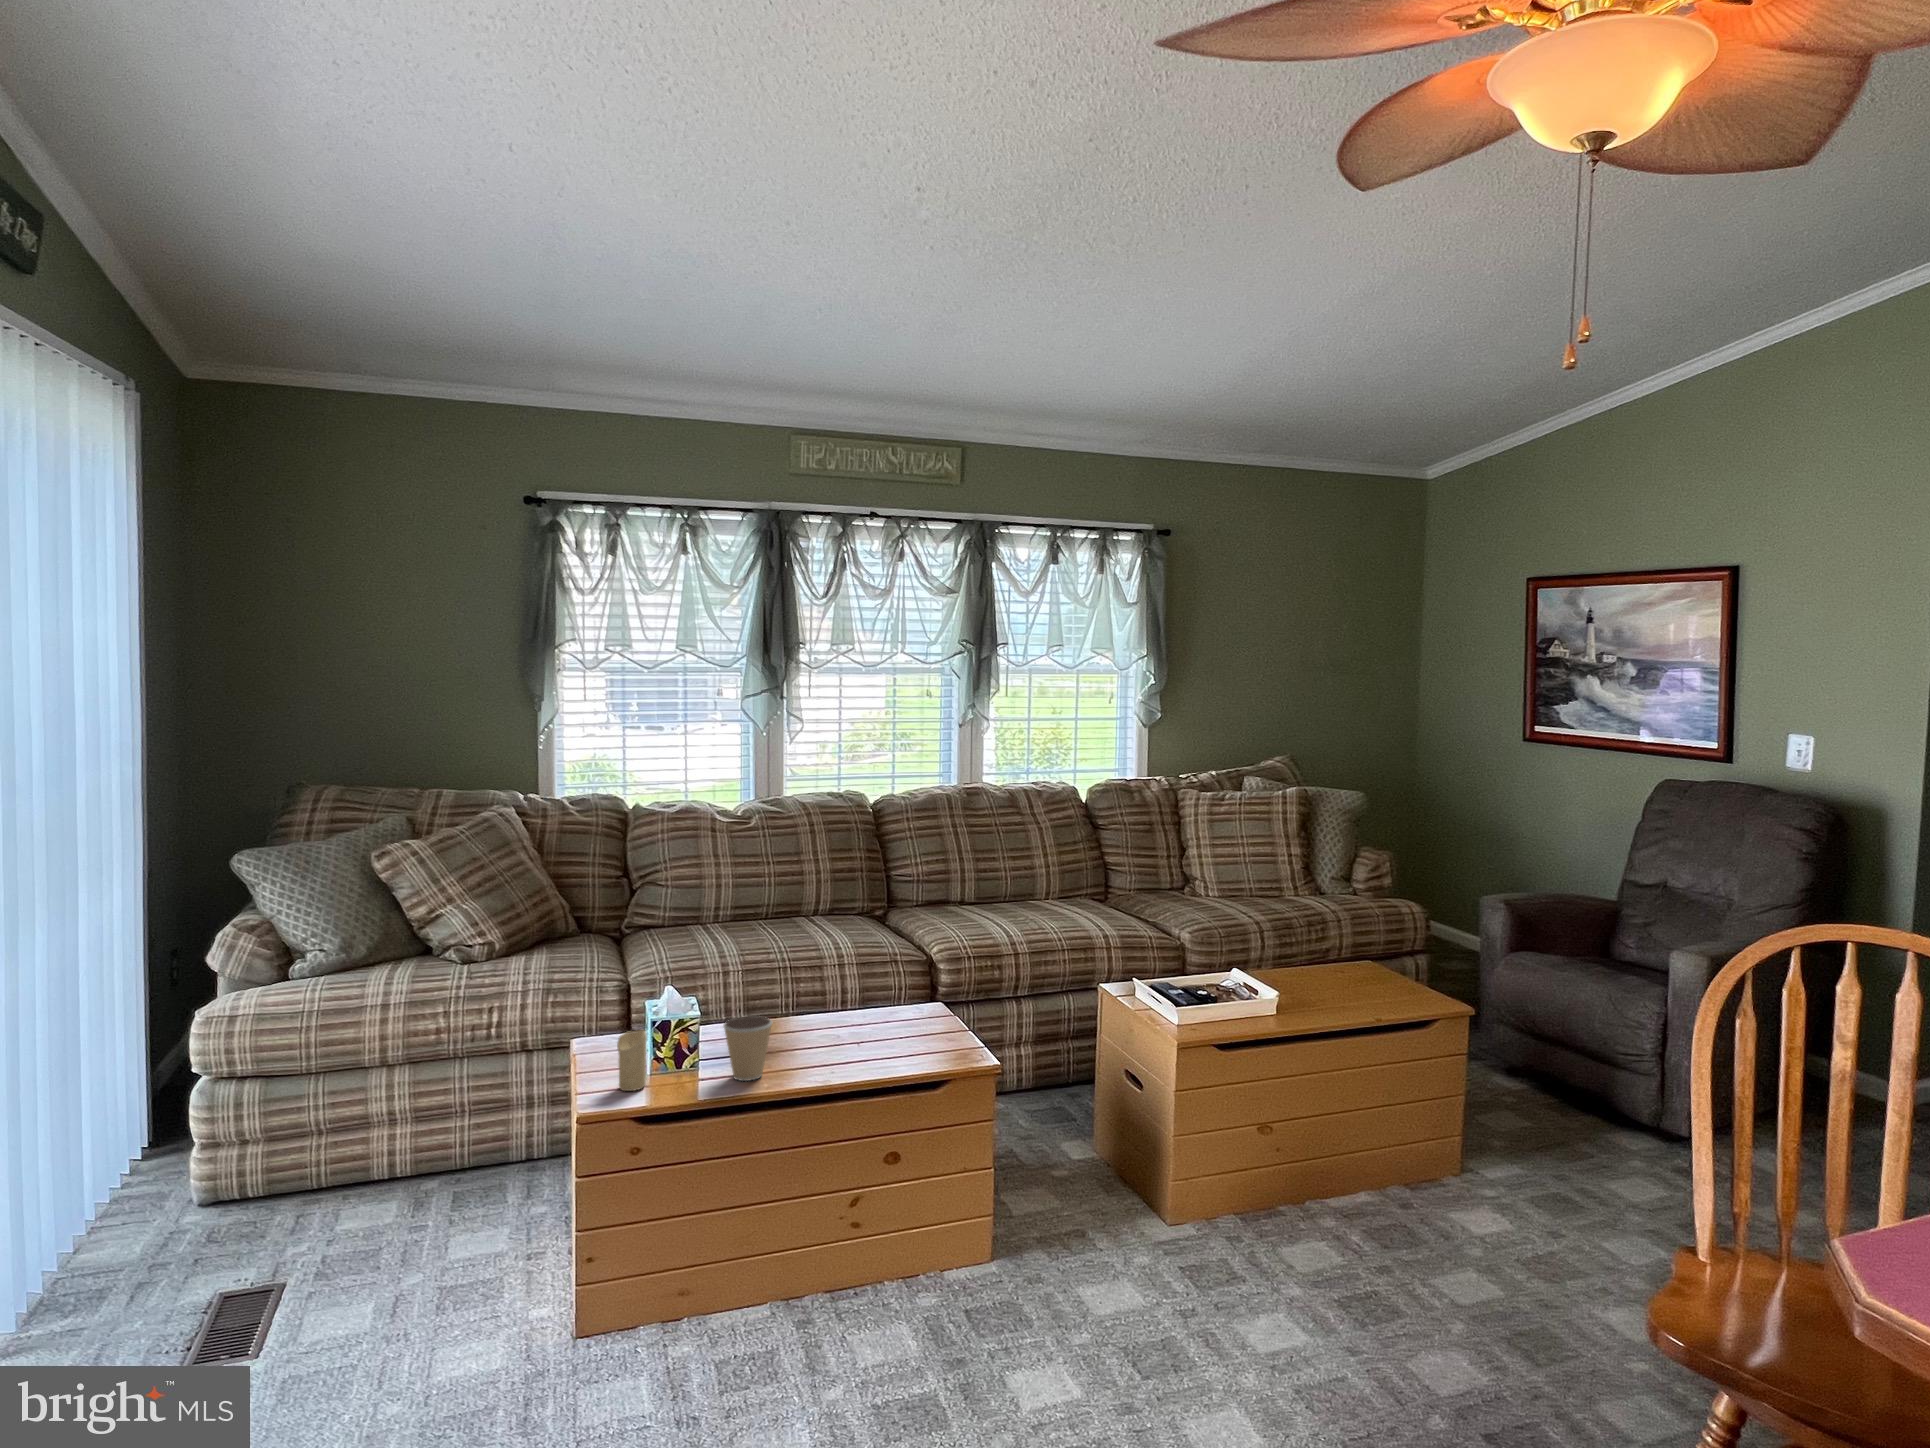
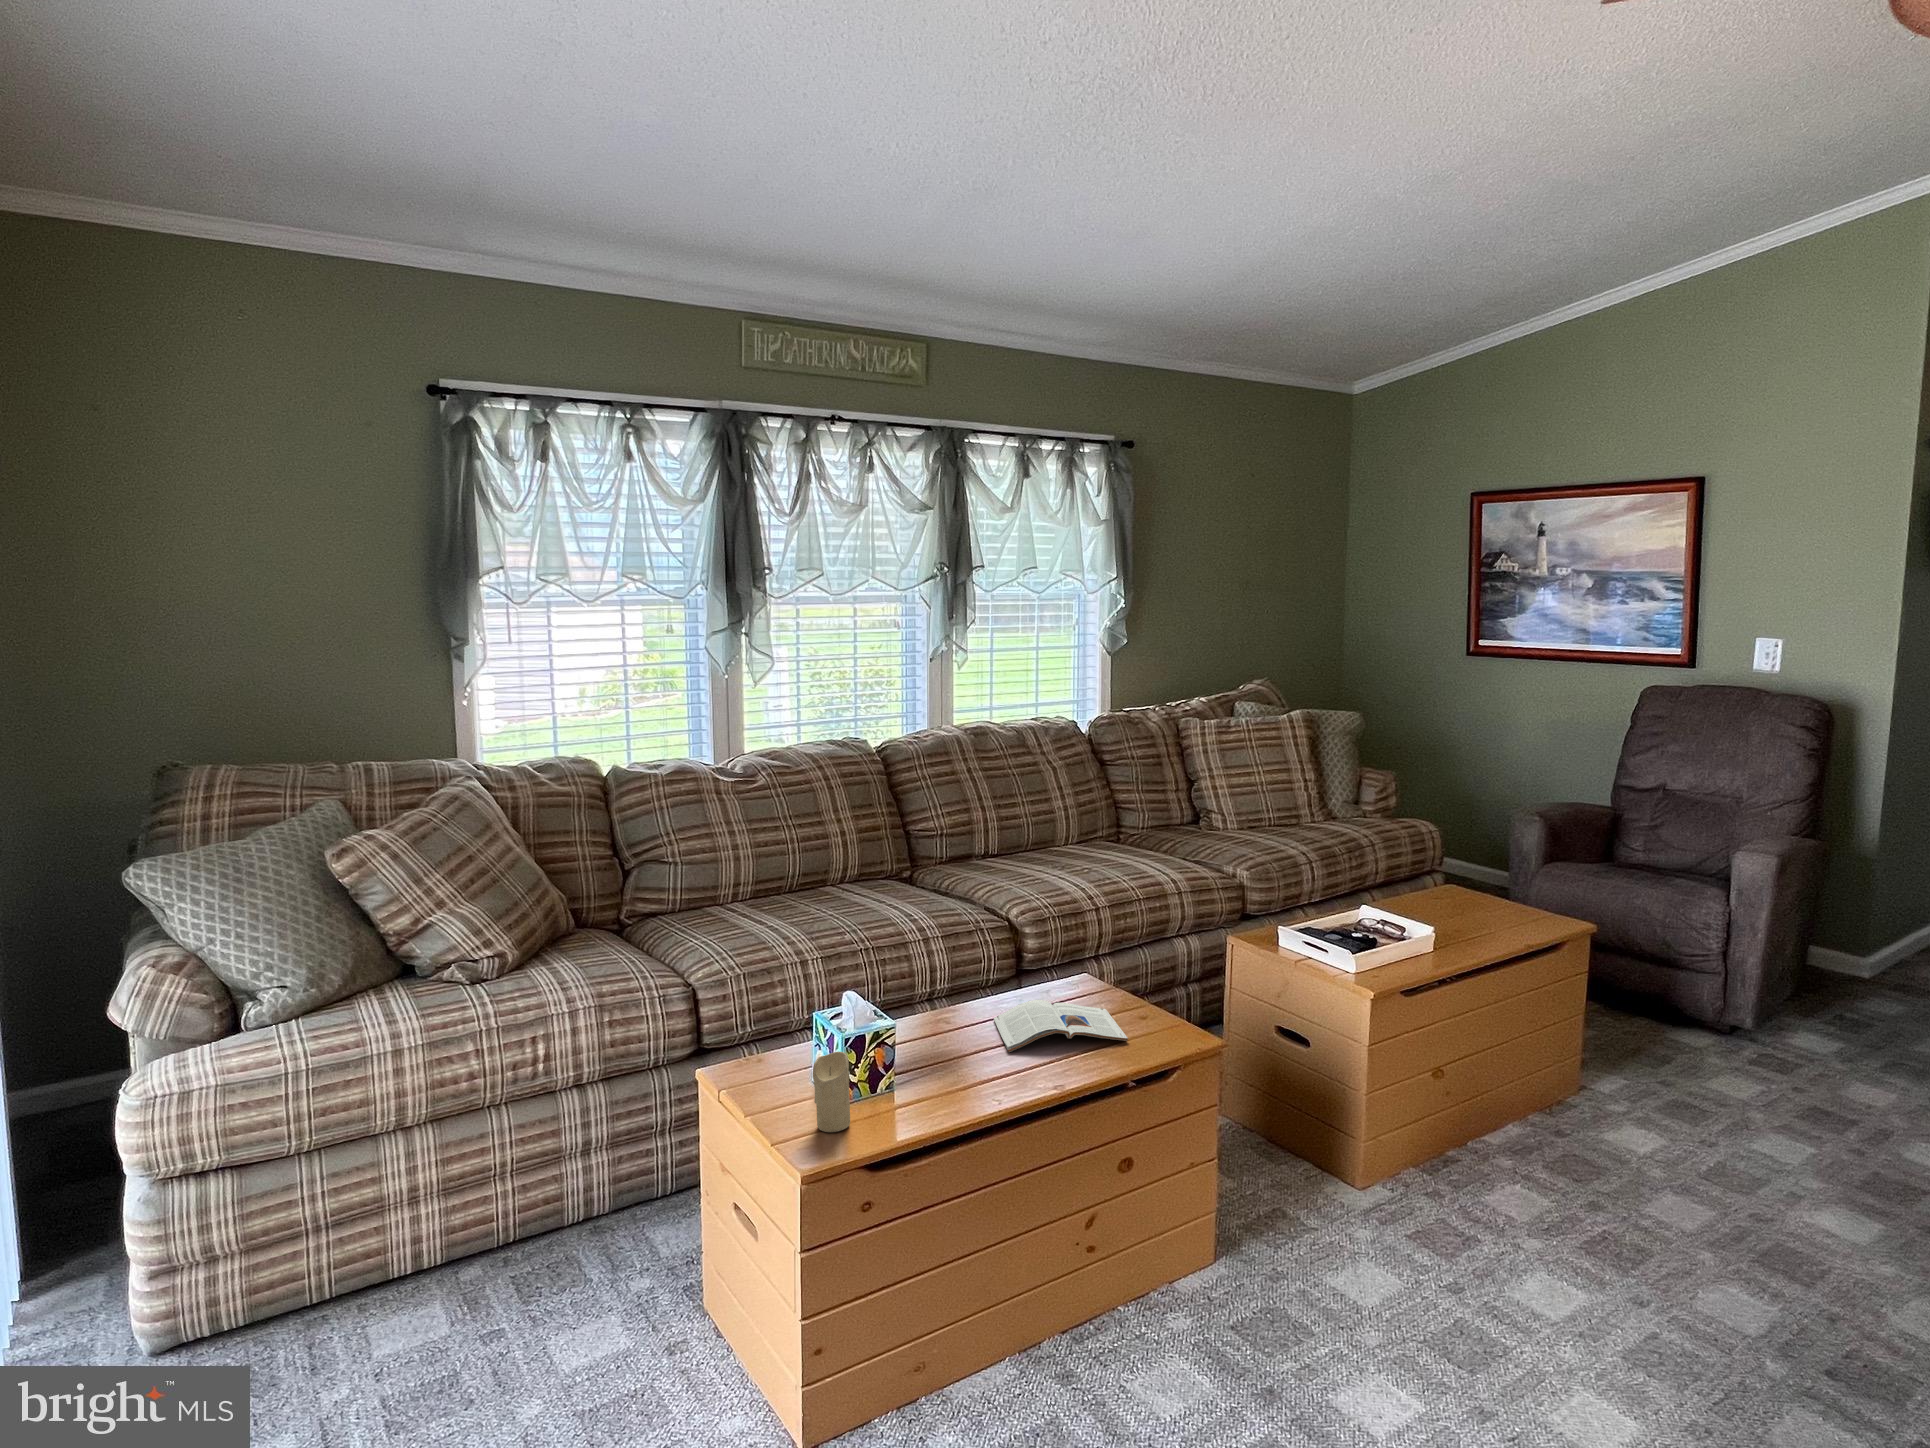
coffee cup: present [723,1016,772,1081] -> none [927,1017,987,1098]
magazine: none [817,1018,931,1057] -> present [994,1000,1128,1052]

